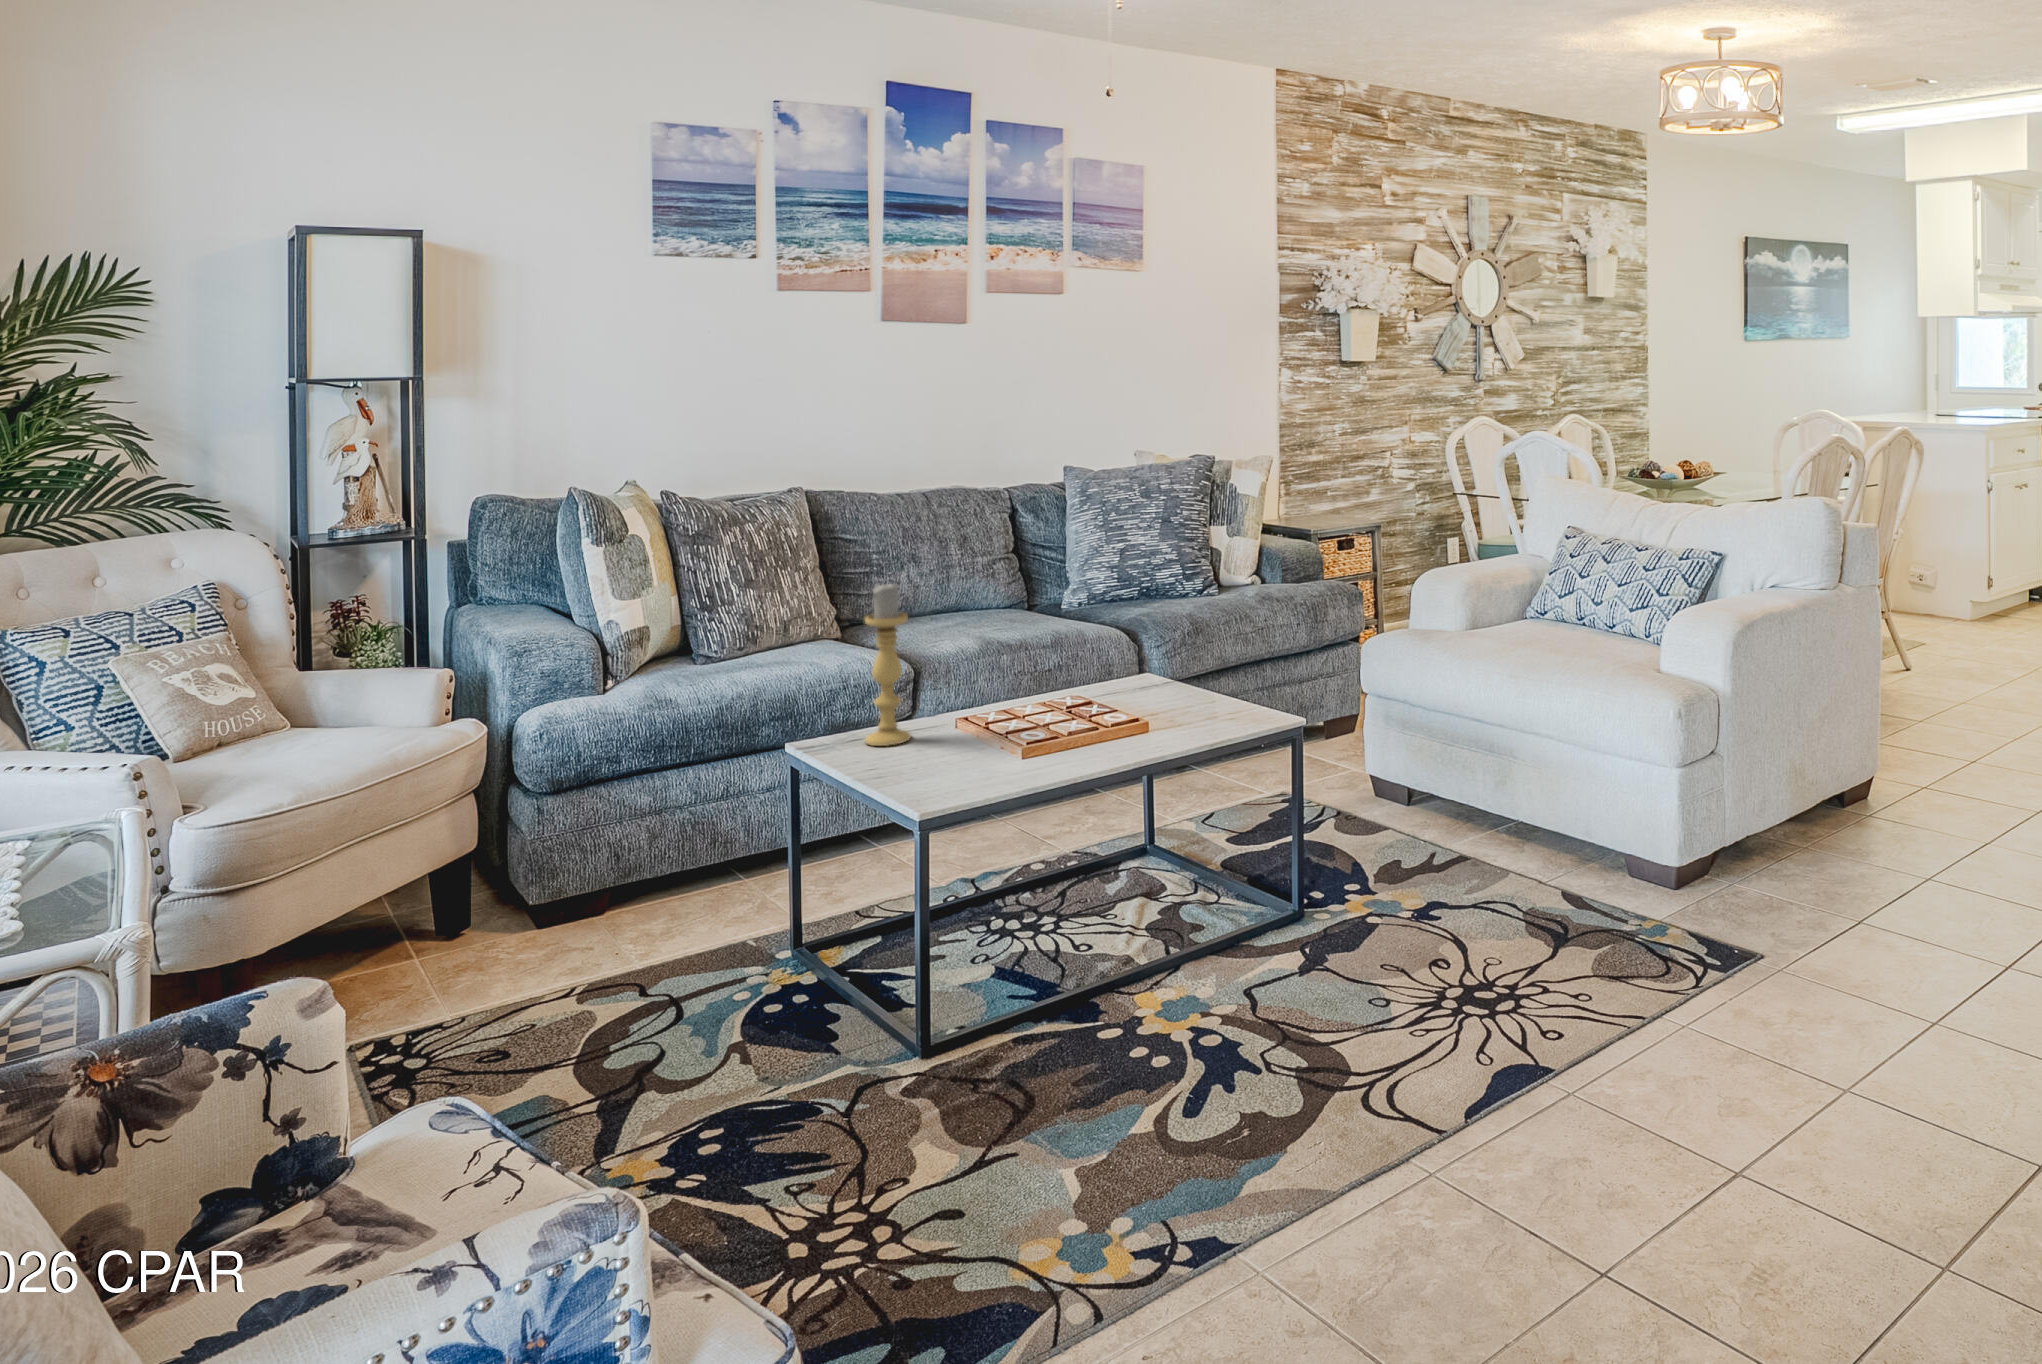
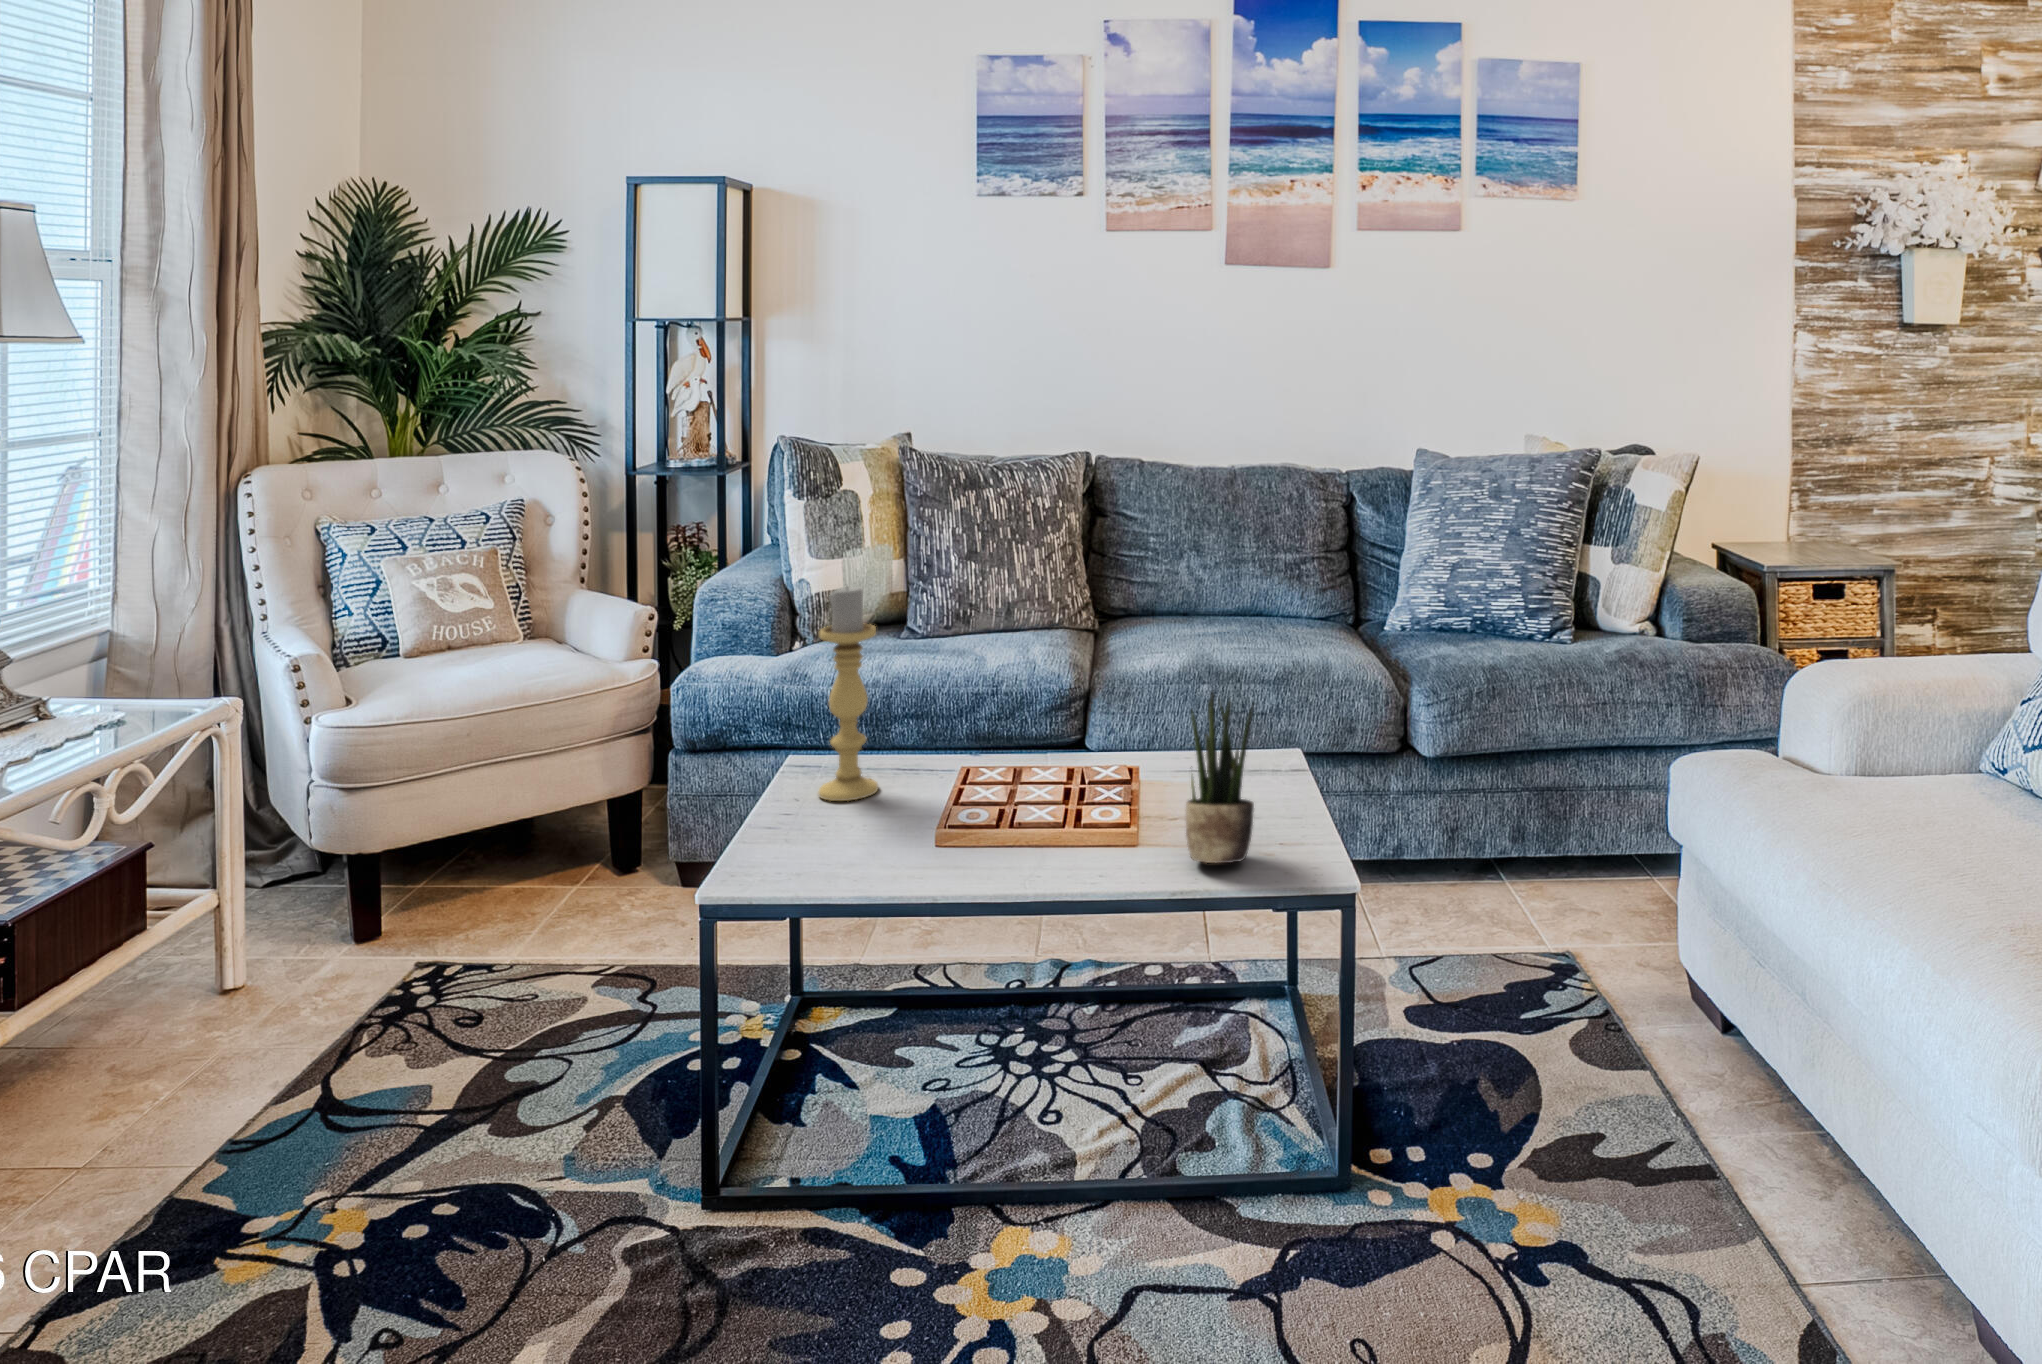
potted plant: none [1189,612,1234,720] -> present [1186,692,1254,863]

